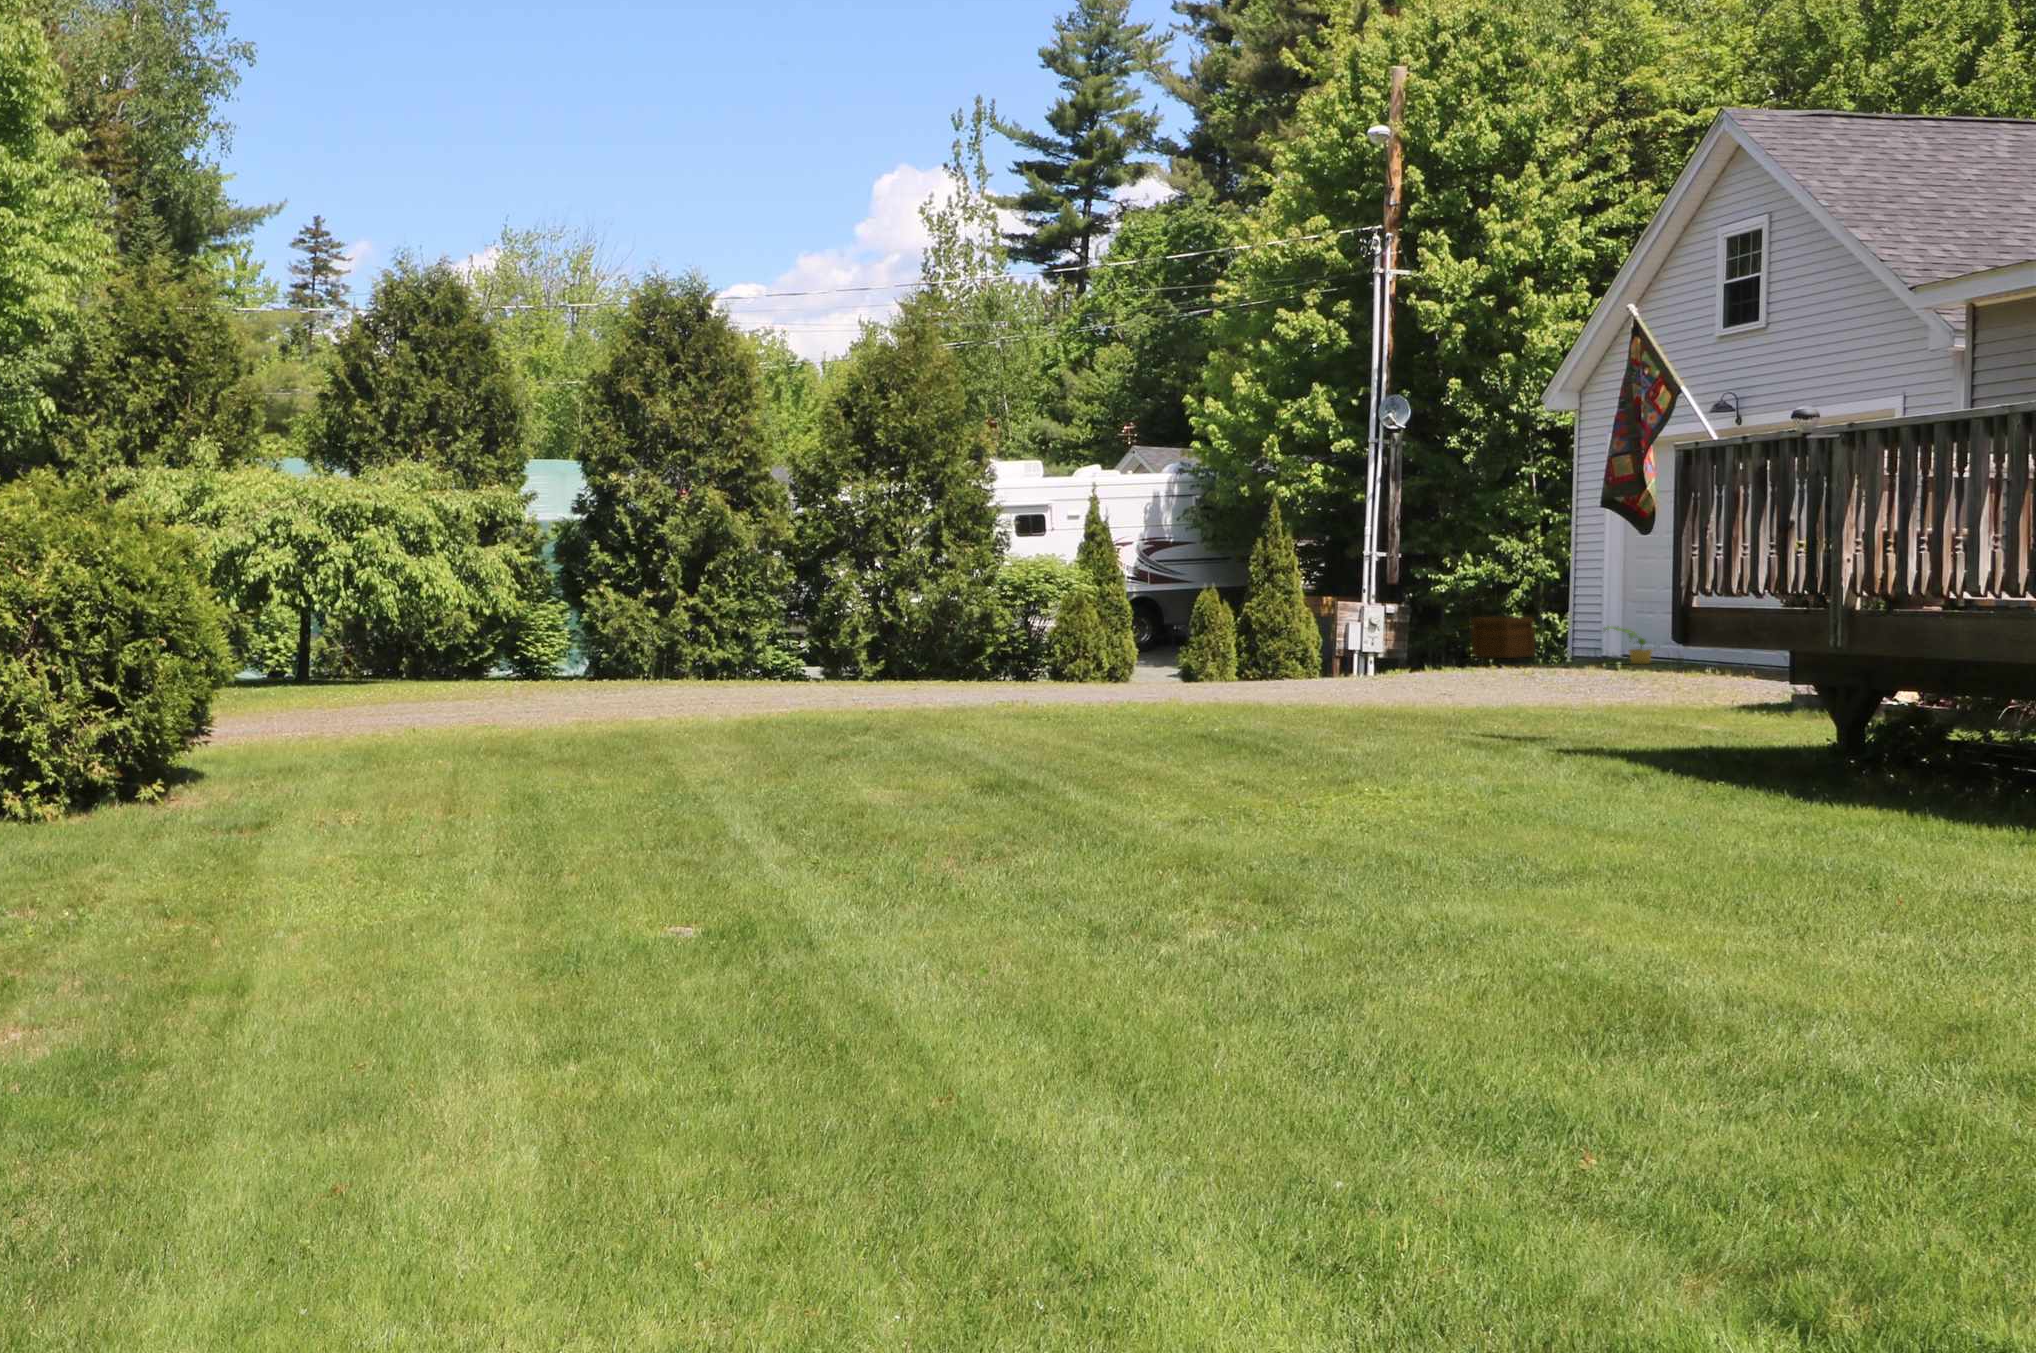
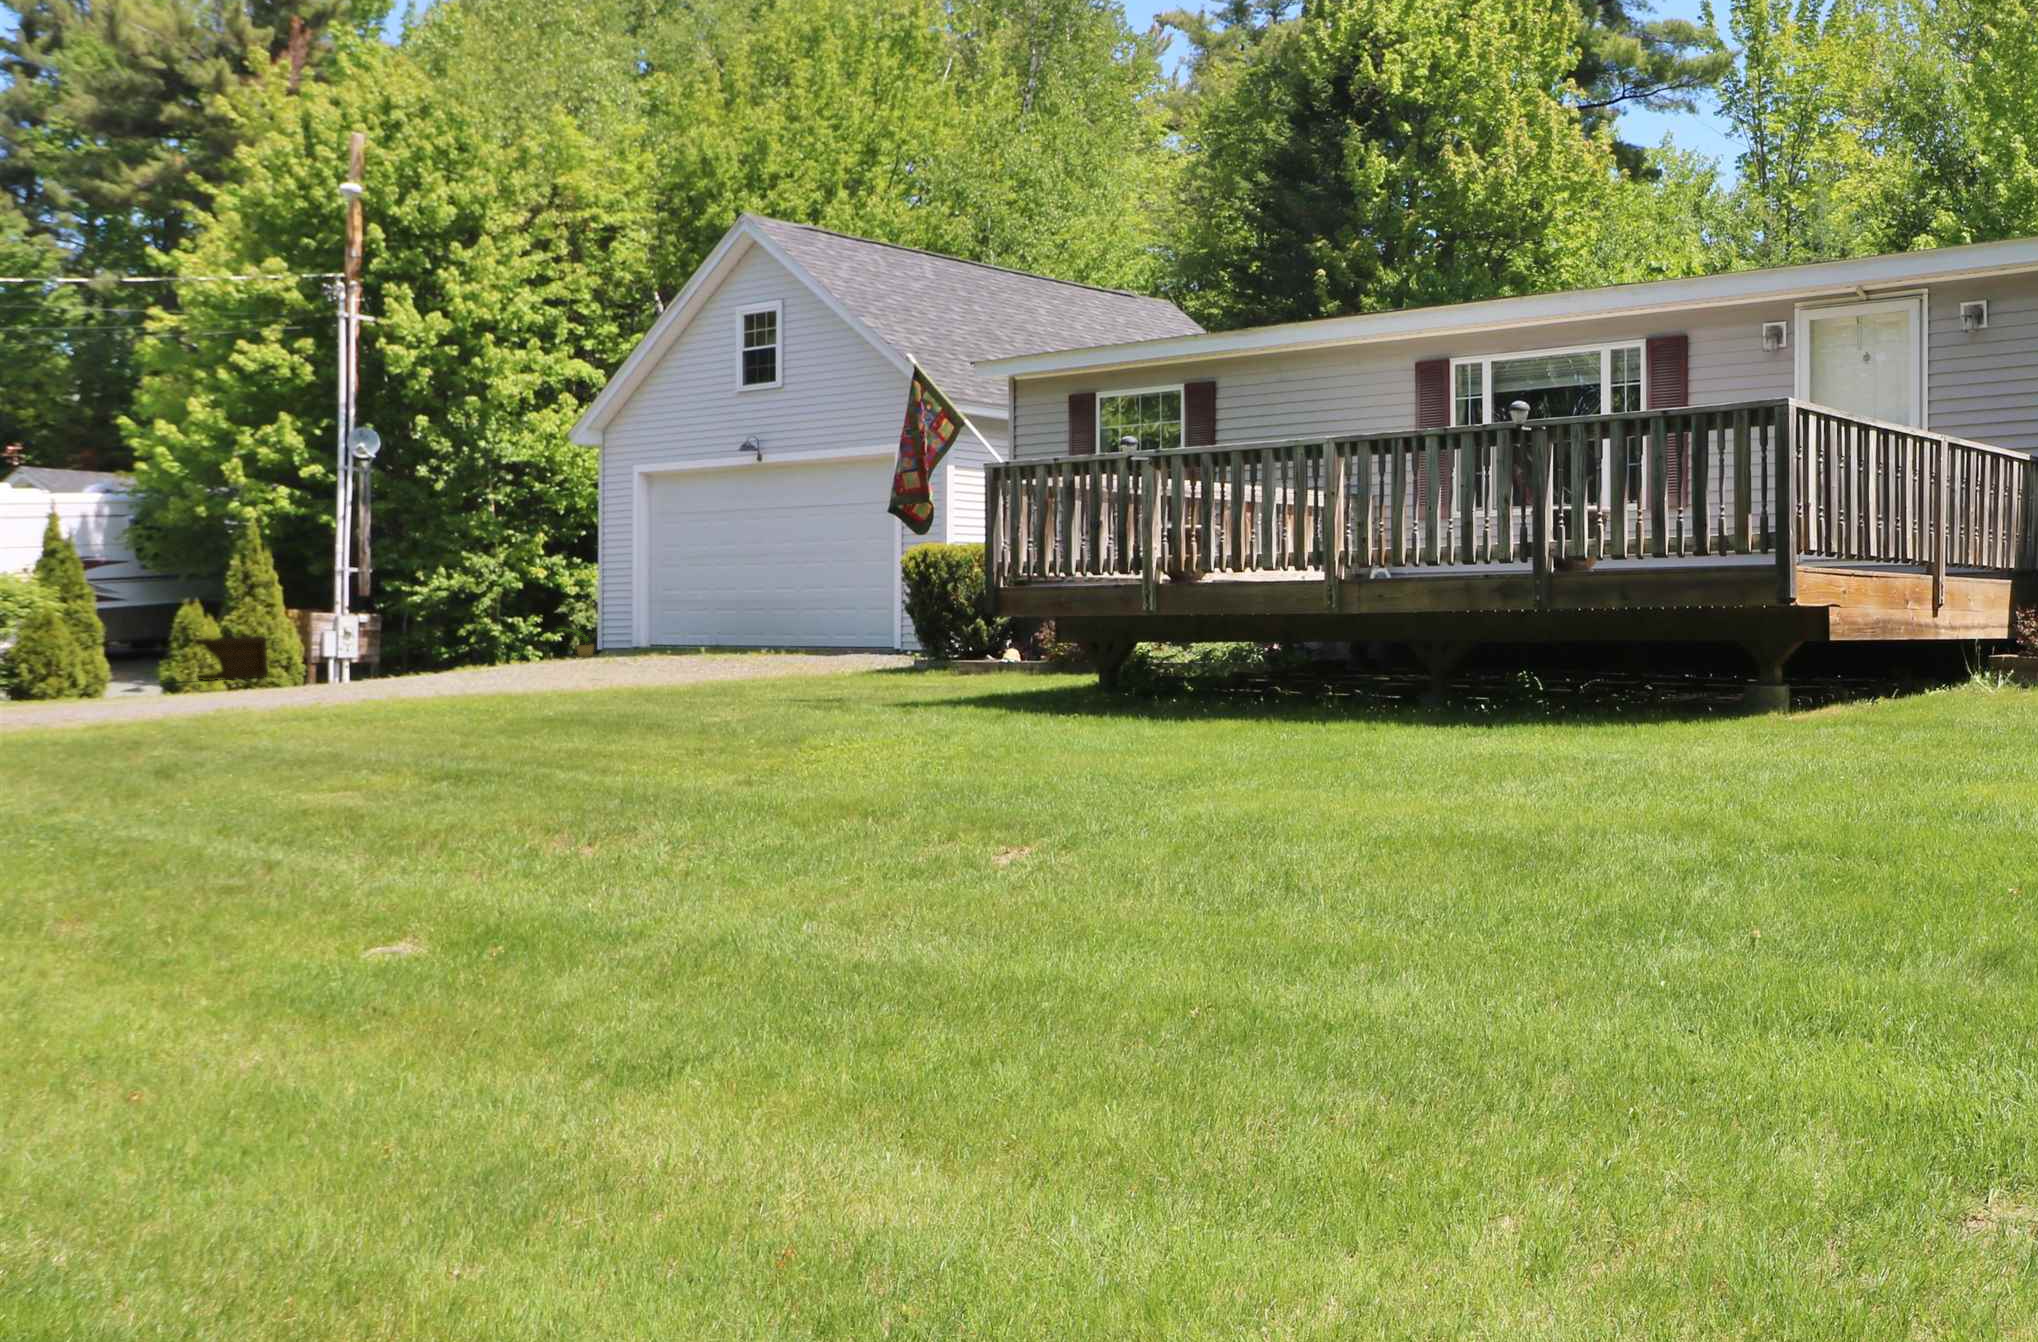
wooden crate: present [1471,616,1535,658] -> present [195,636,268,681]

